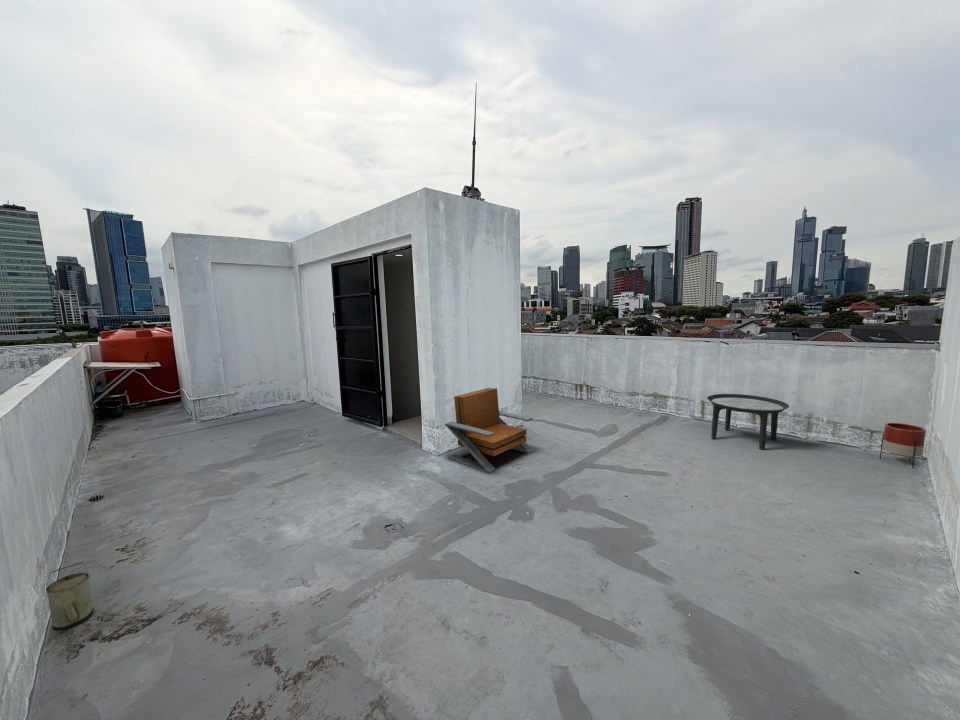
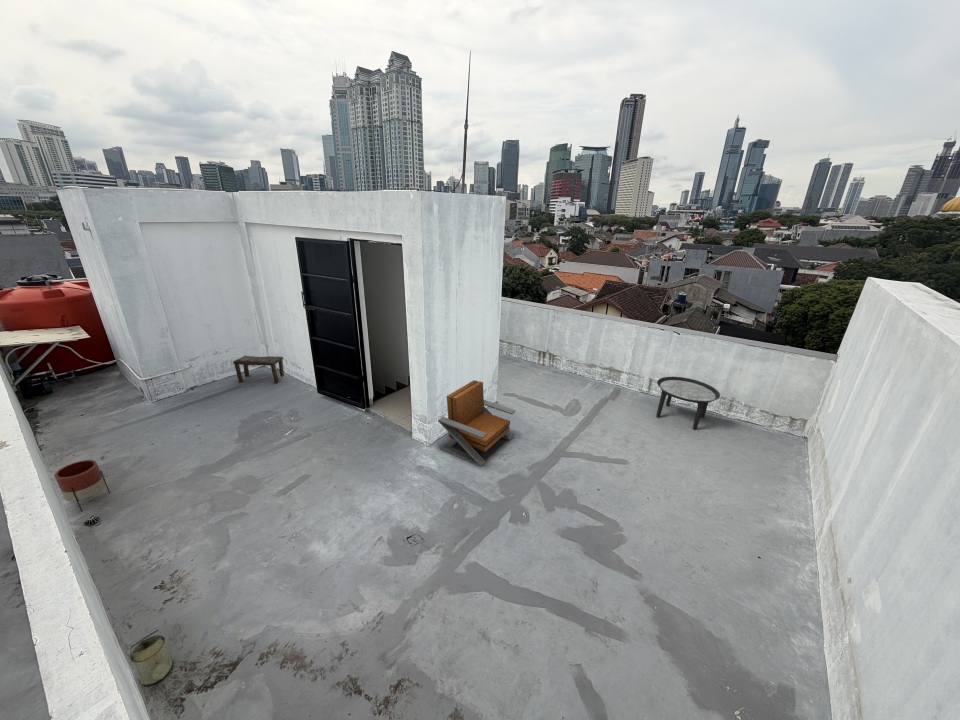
bench: none [271,387,317,412] -> present [233,356,284,383]
planter: present [880,423,926,468] -> present [55,460,110,512]

